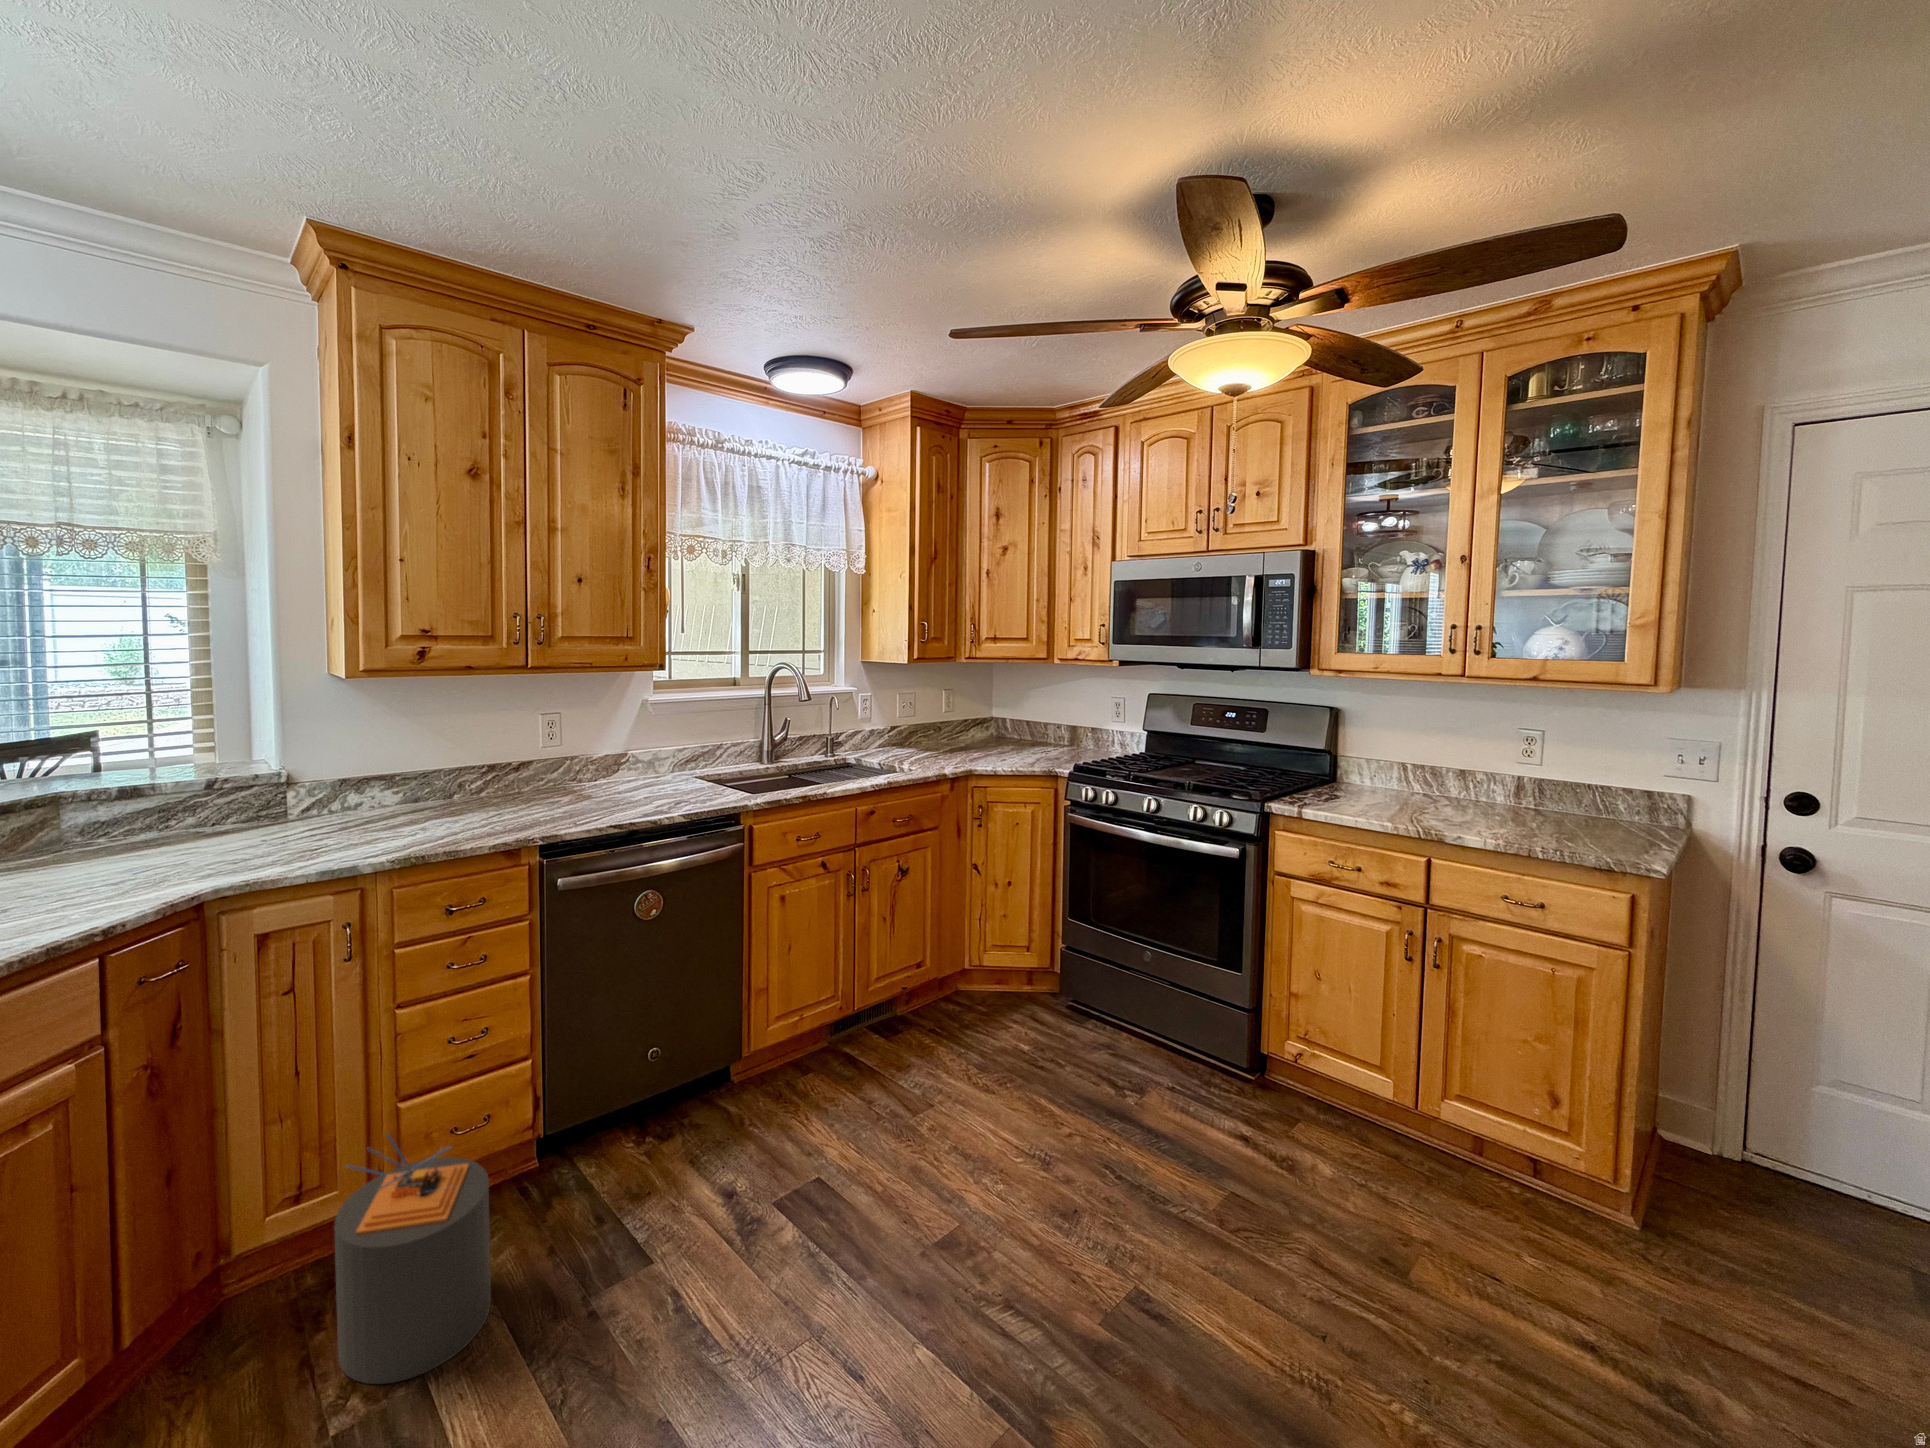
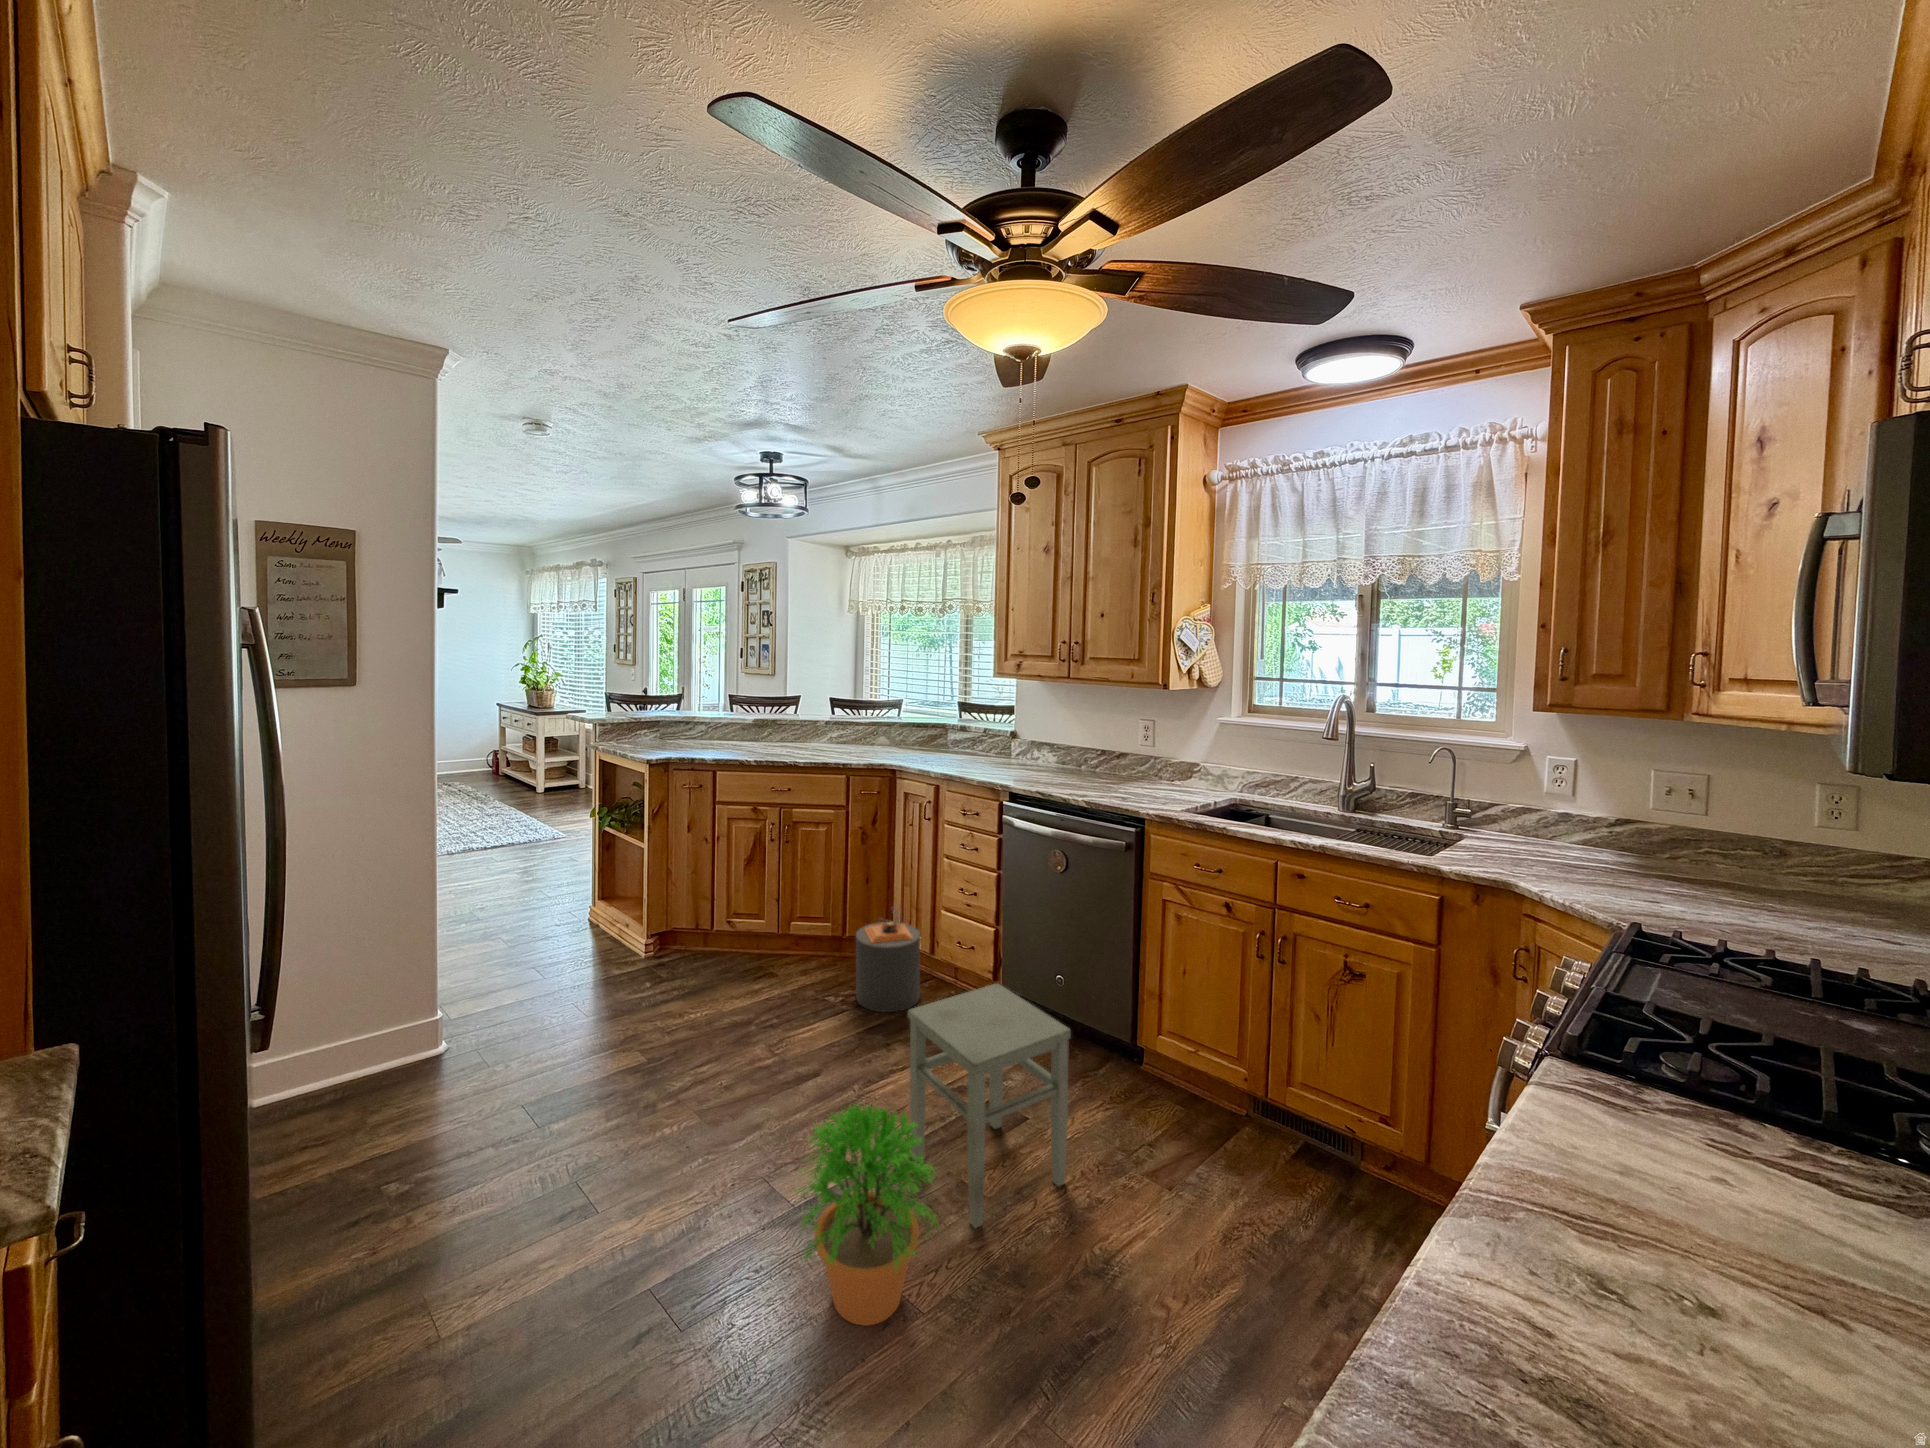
stool: none [830,1003,1017,1287] -> present [908,983,1071,1228]
potted plant: none [1034,1112,1219,1360] -> present [798,1104,939,1325]

